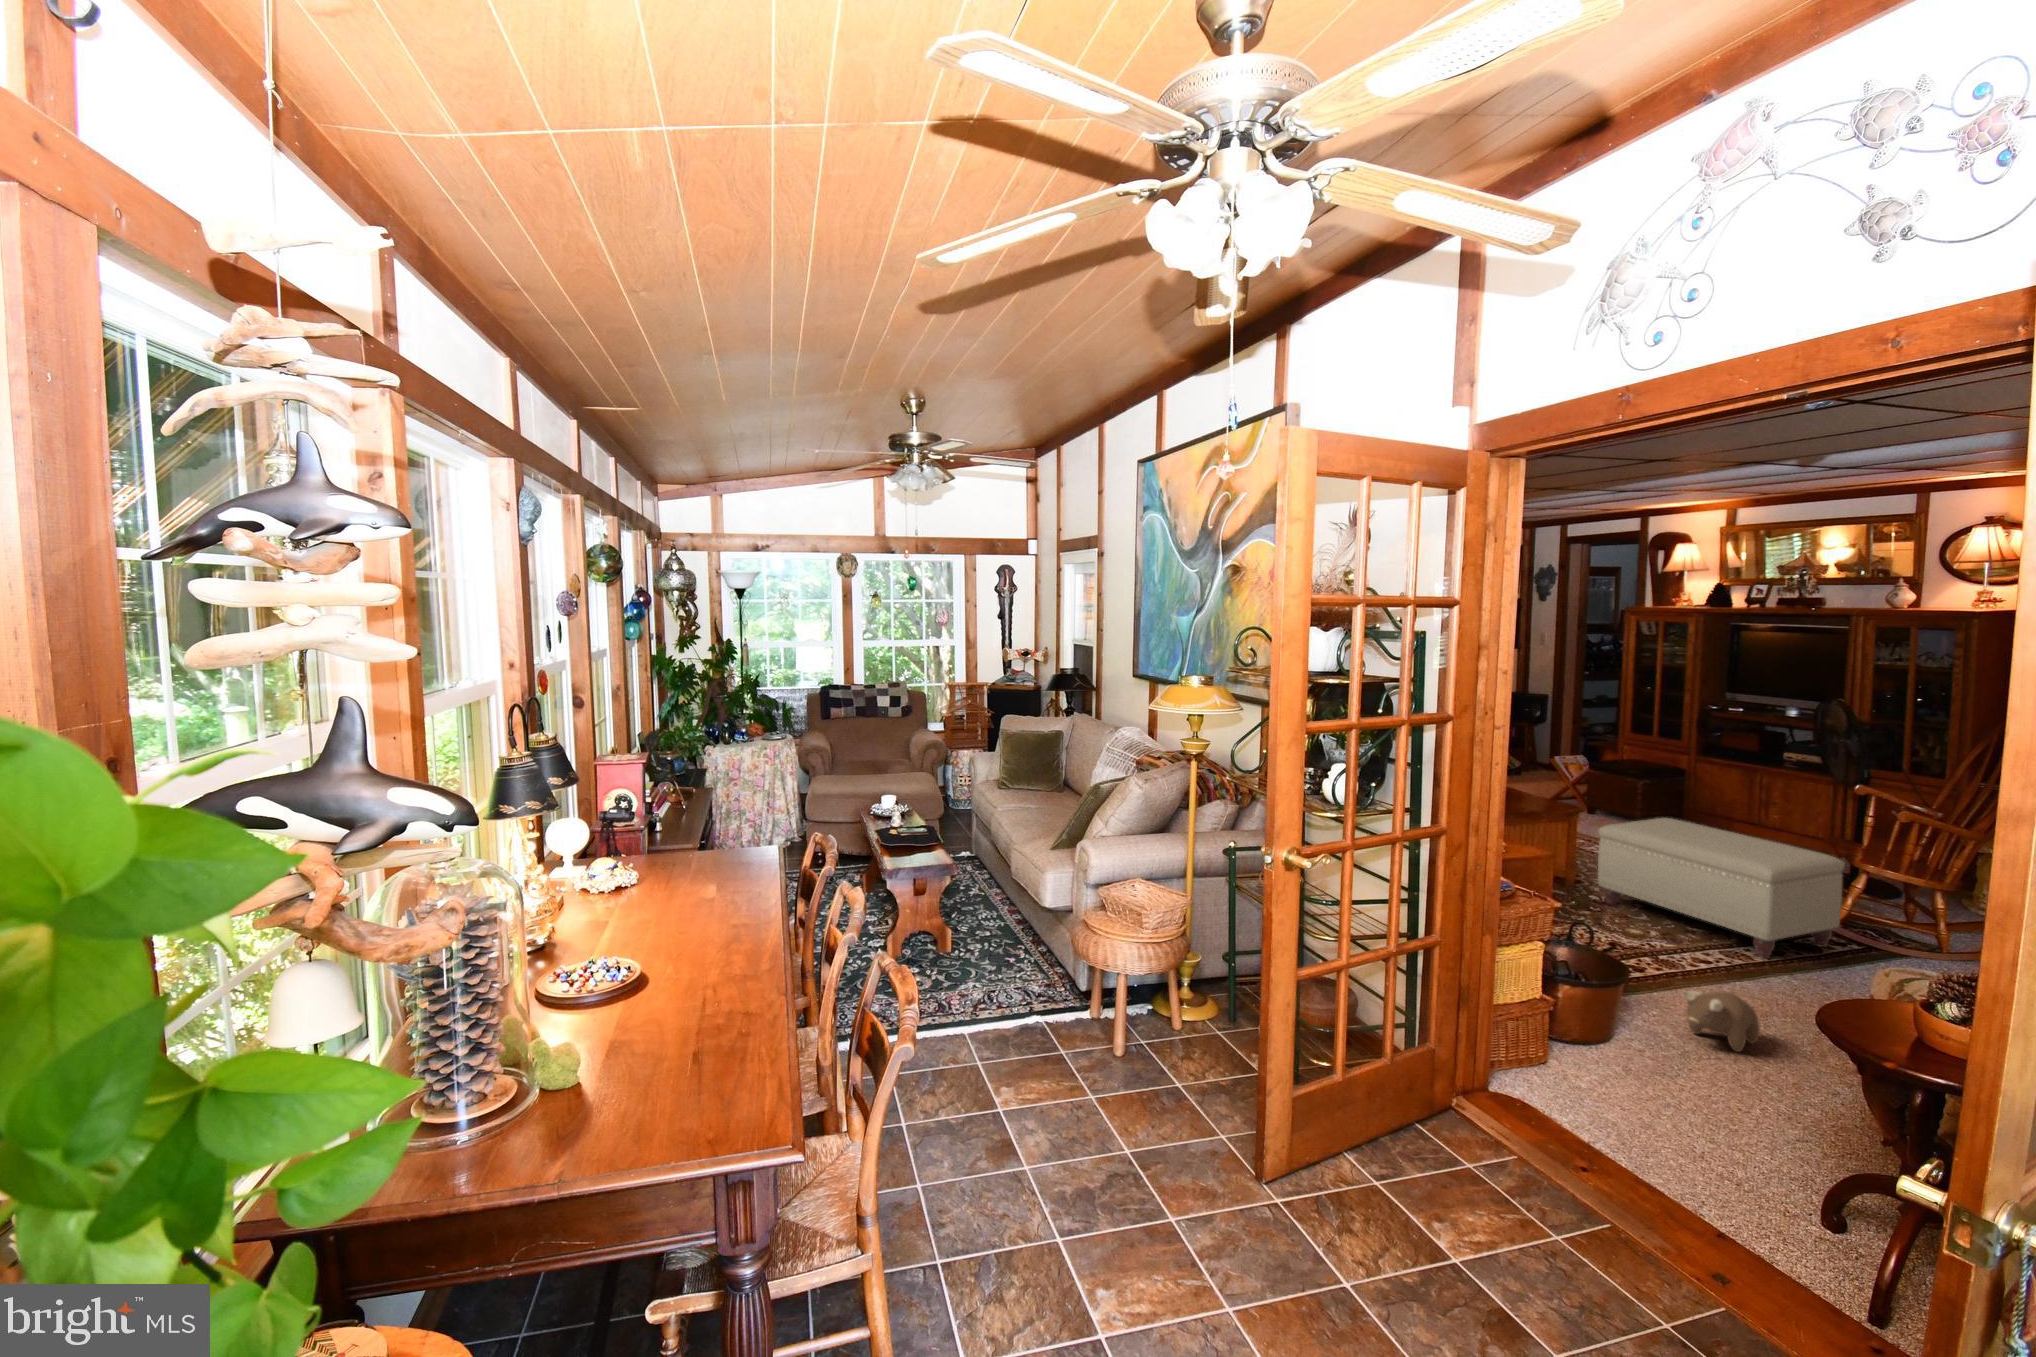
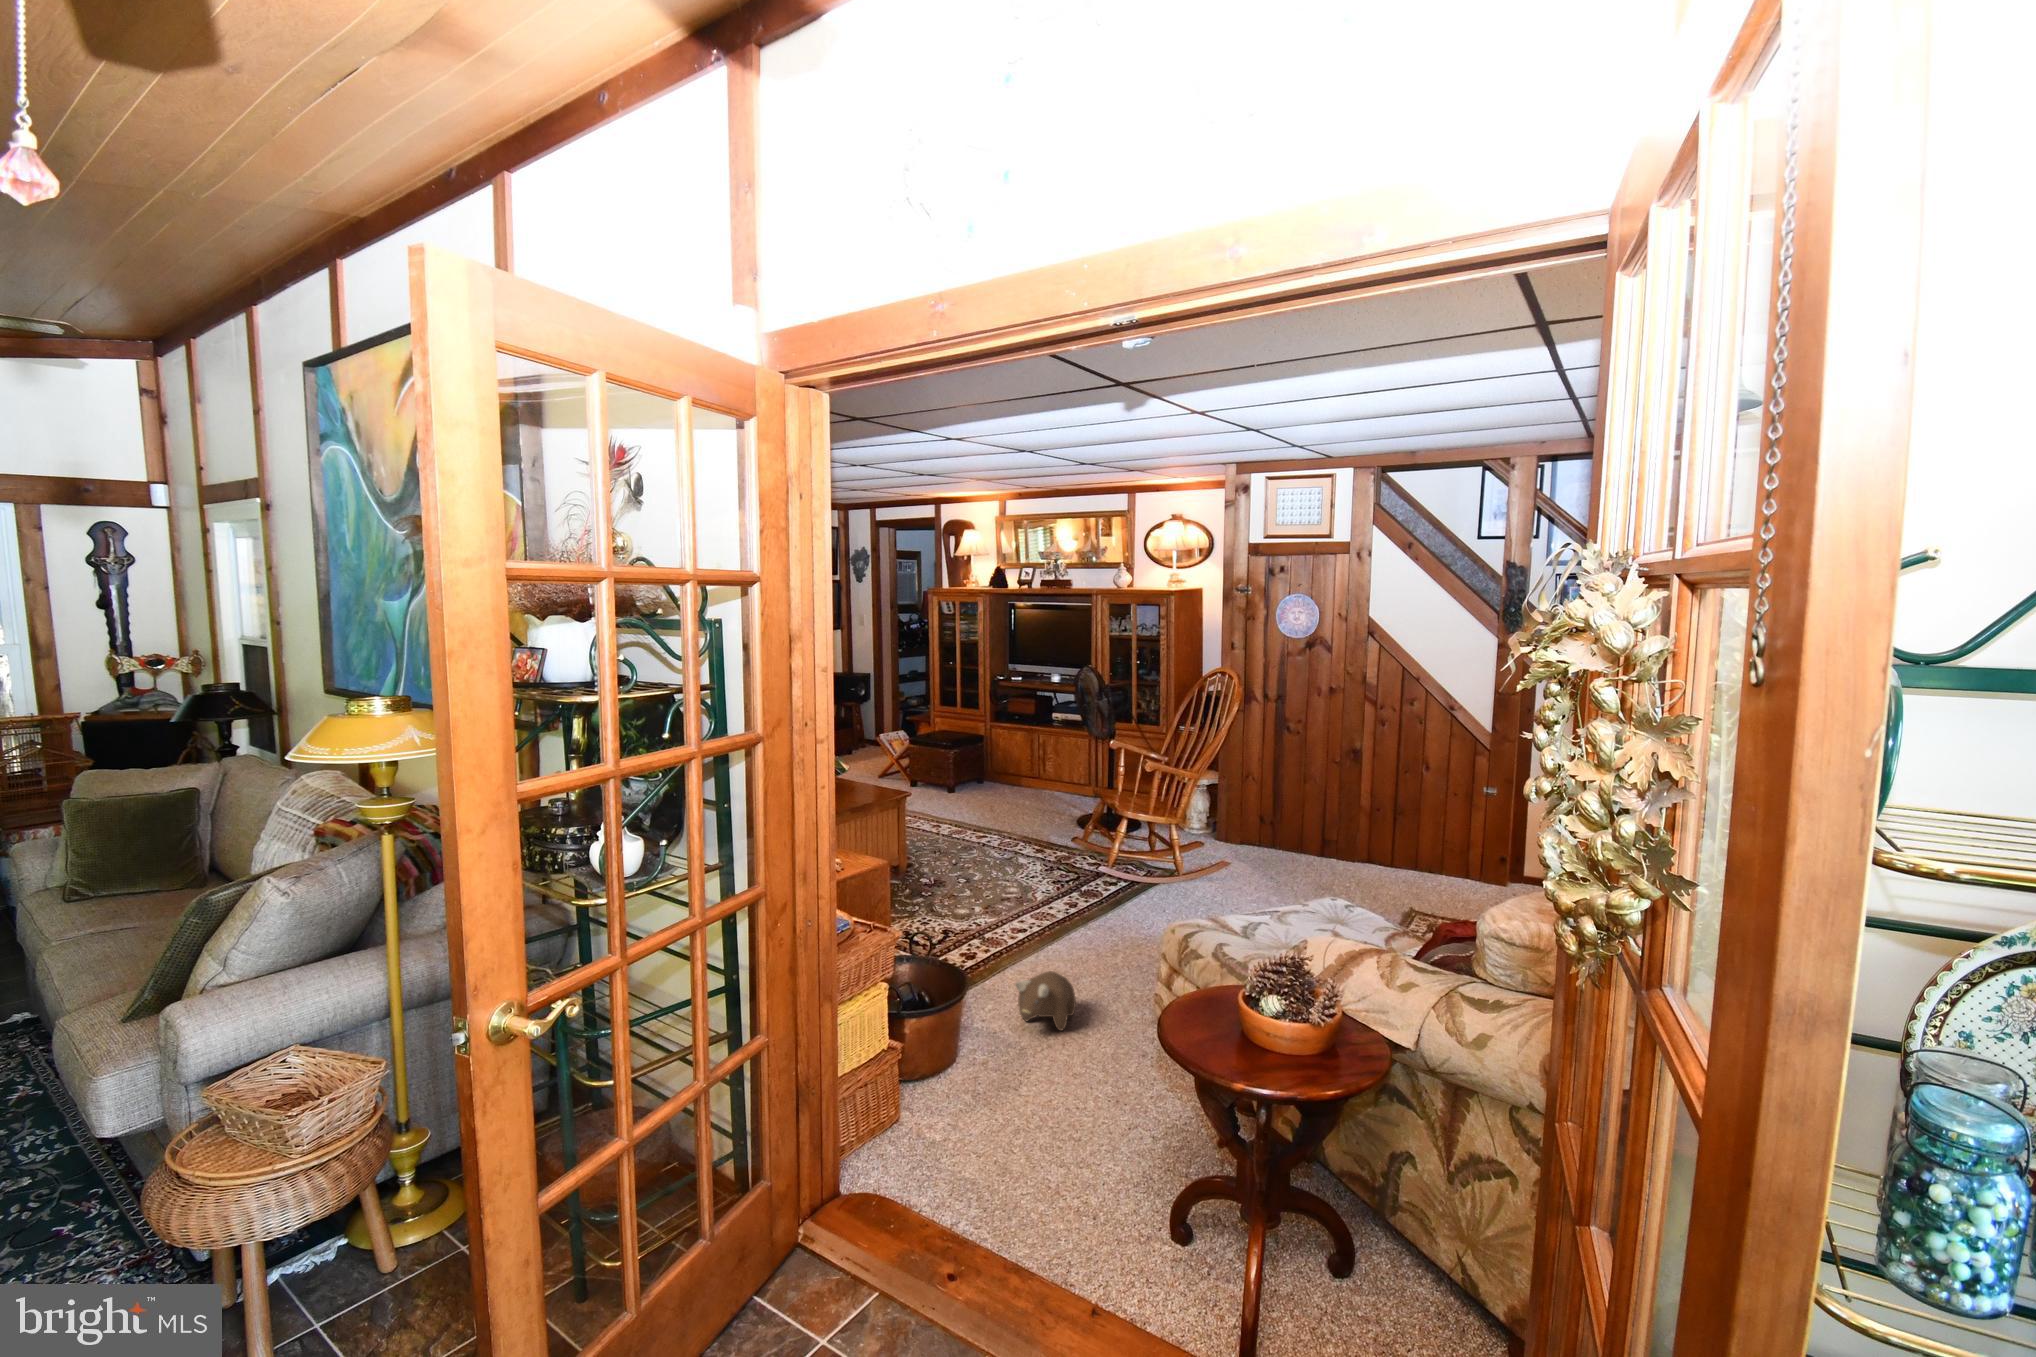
ottoman: present [1598,818,1845,959] -> none [925,790,1111,914]

